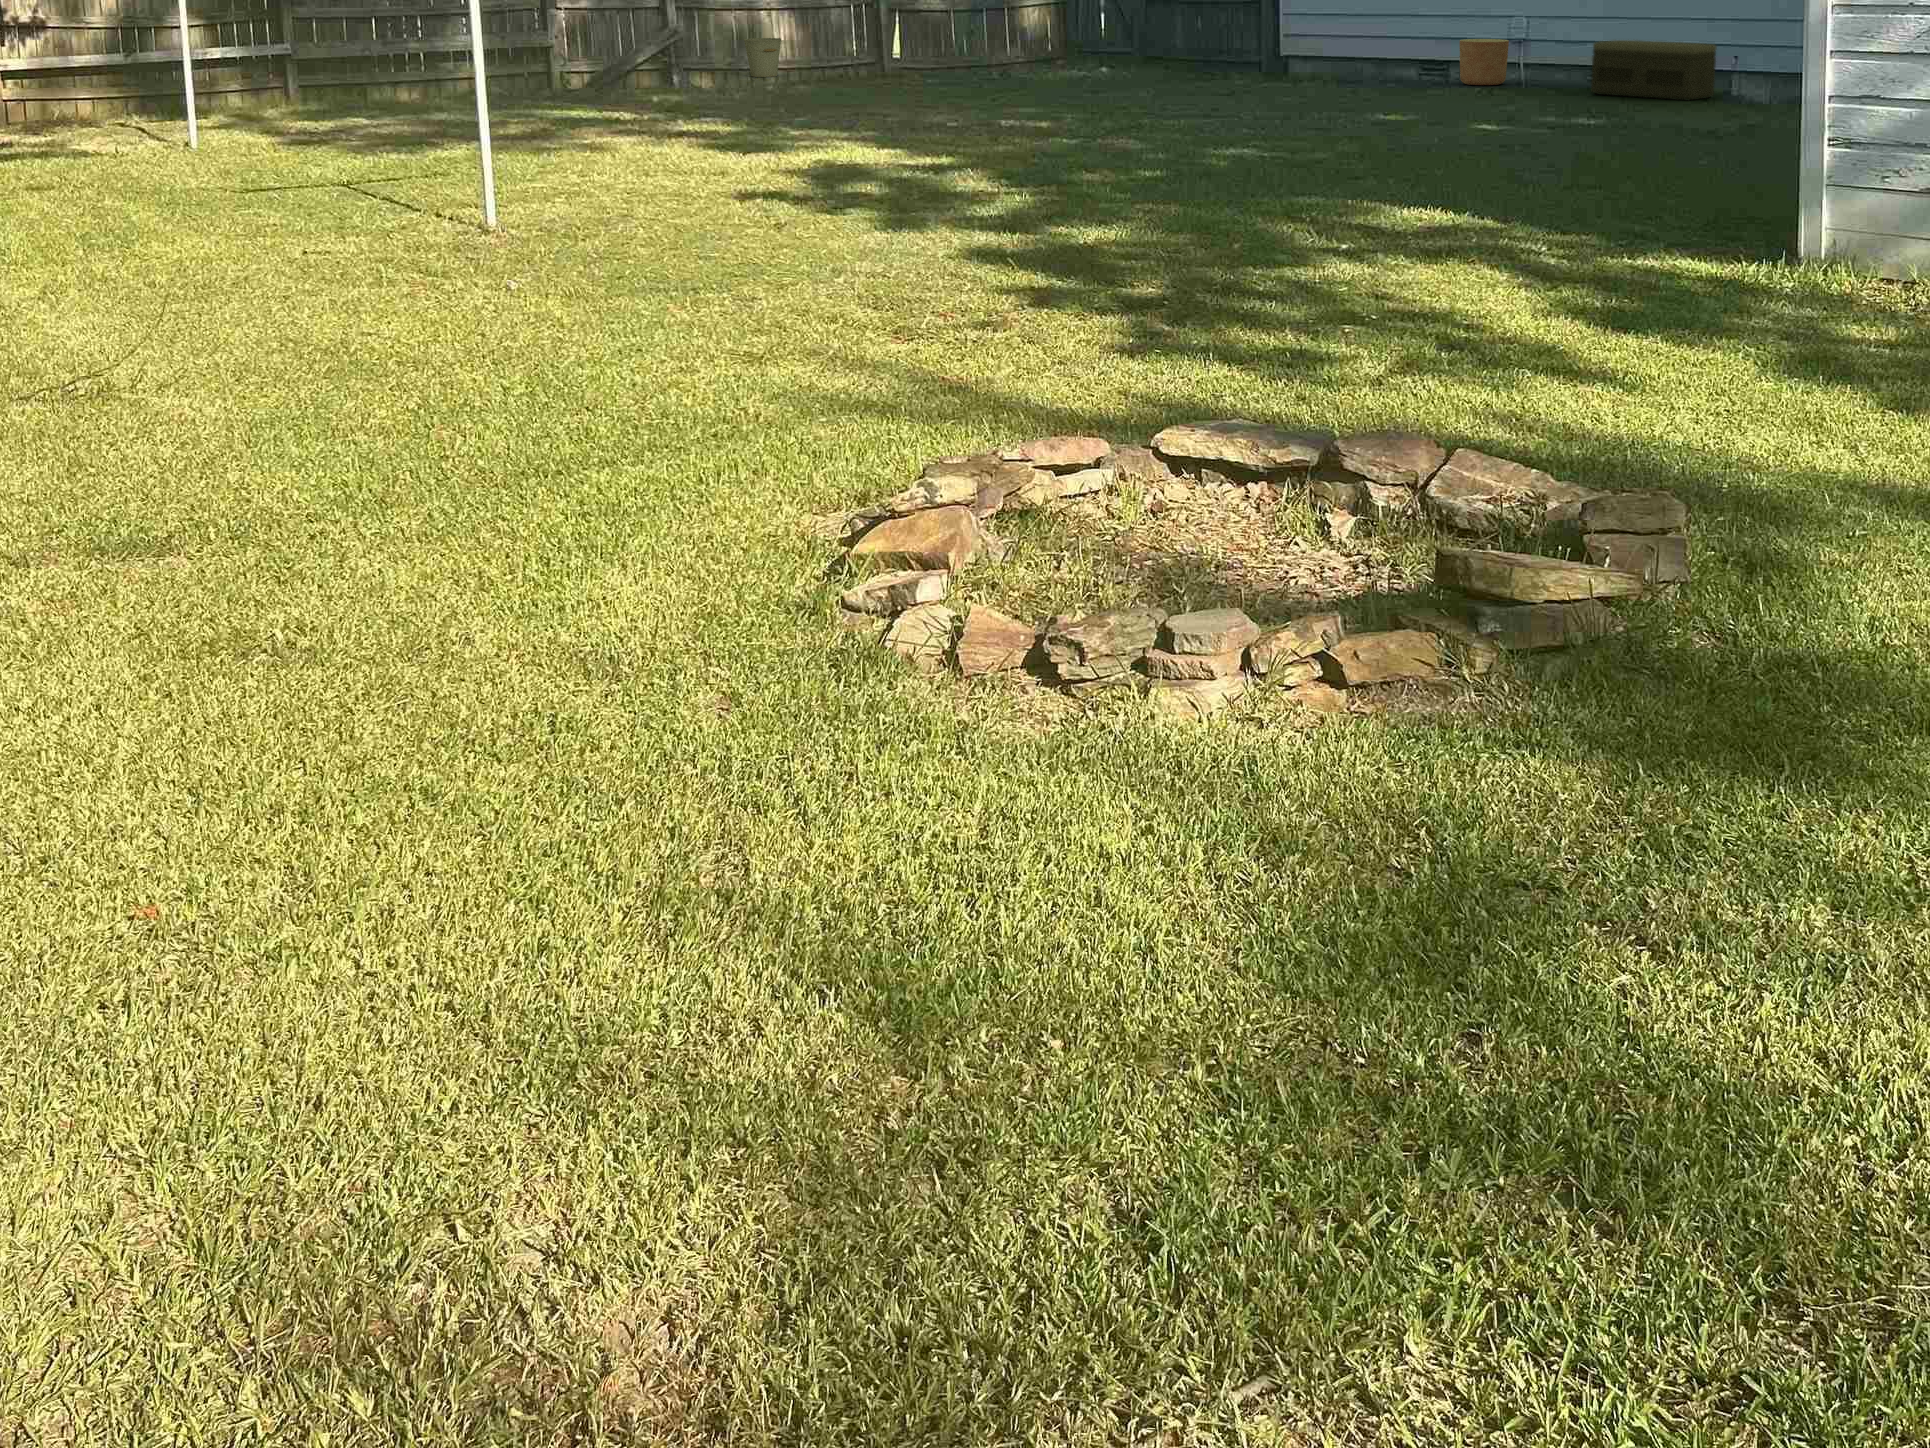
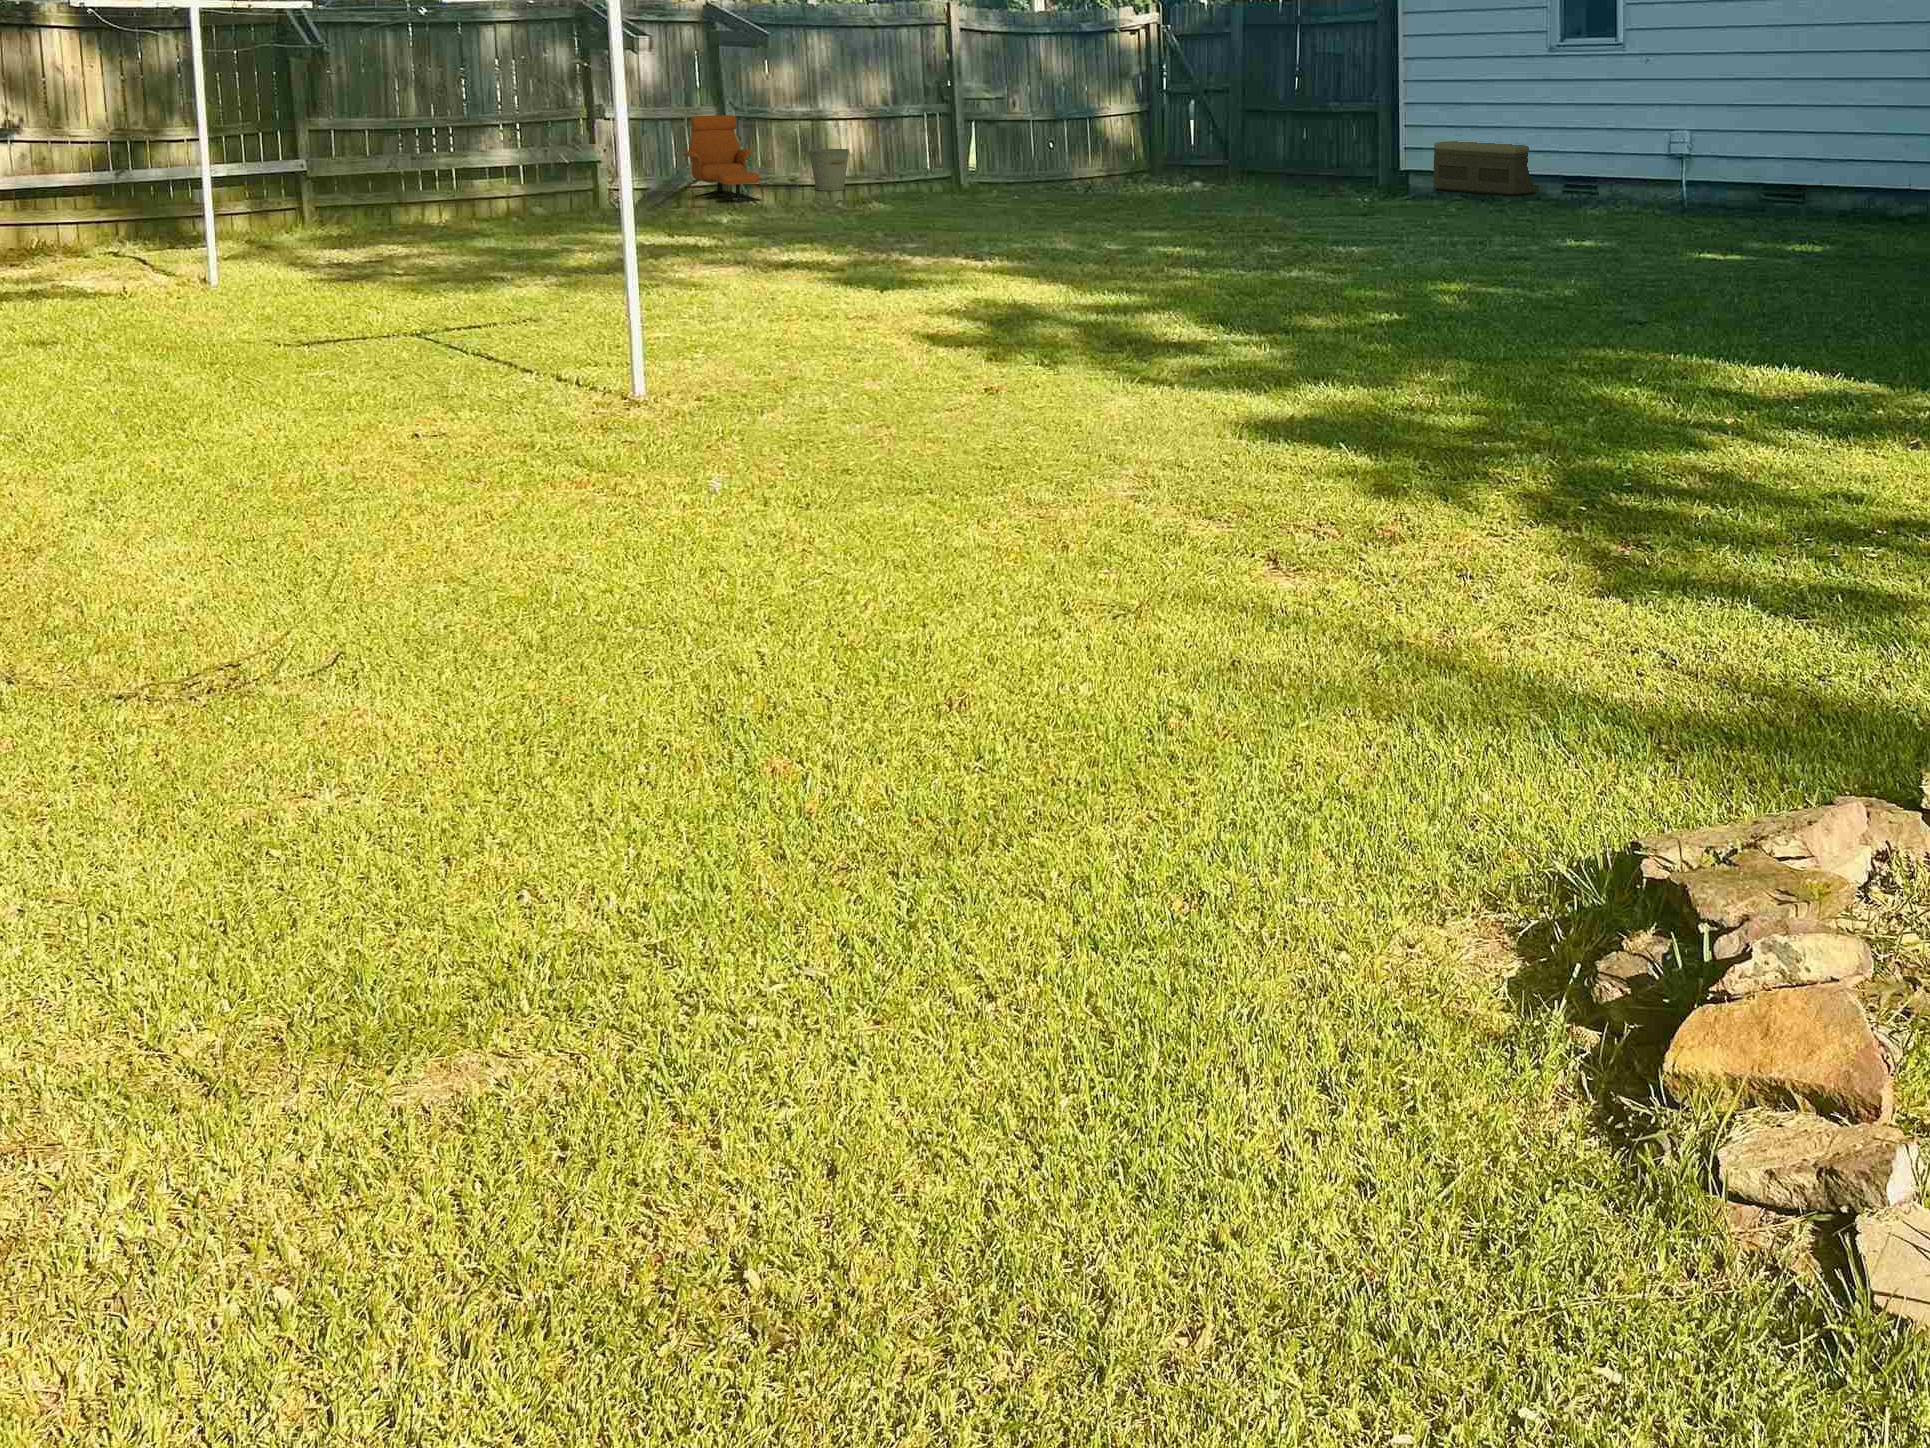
lounge chair: none [626,7,695,87] -> present [683,115,761,203]
planter: present [1460,39,1509,85] -> none [1587,154,1639,202]
storage bench: present [1591,40,1717,100] -> present [1433,141,1539,196]

